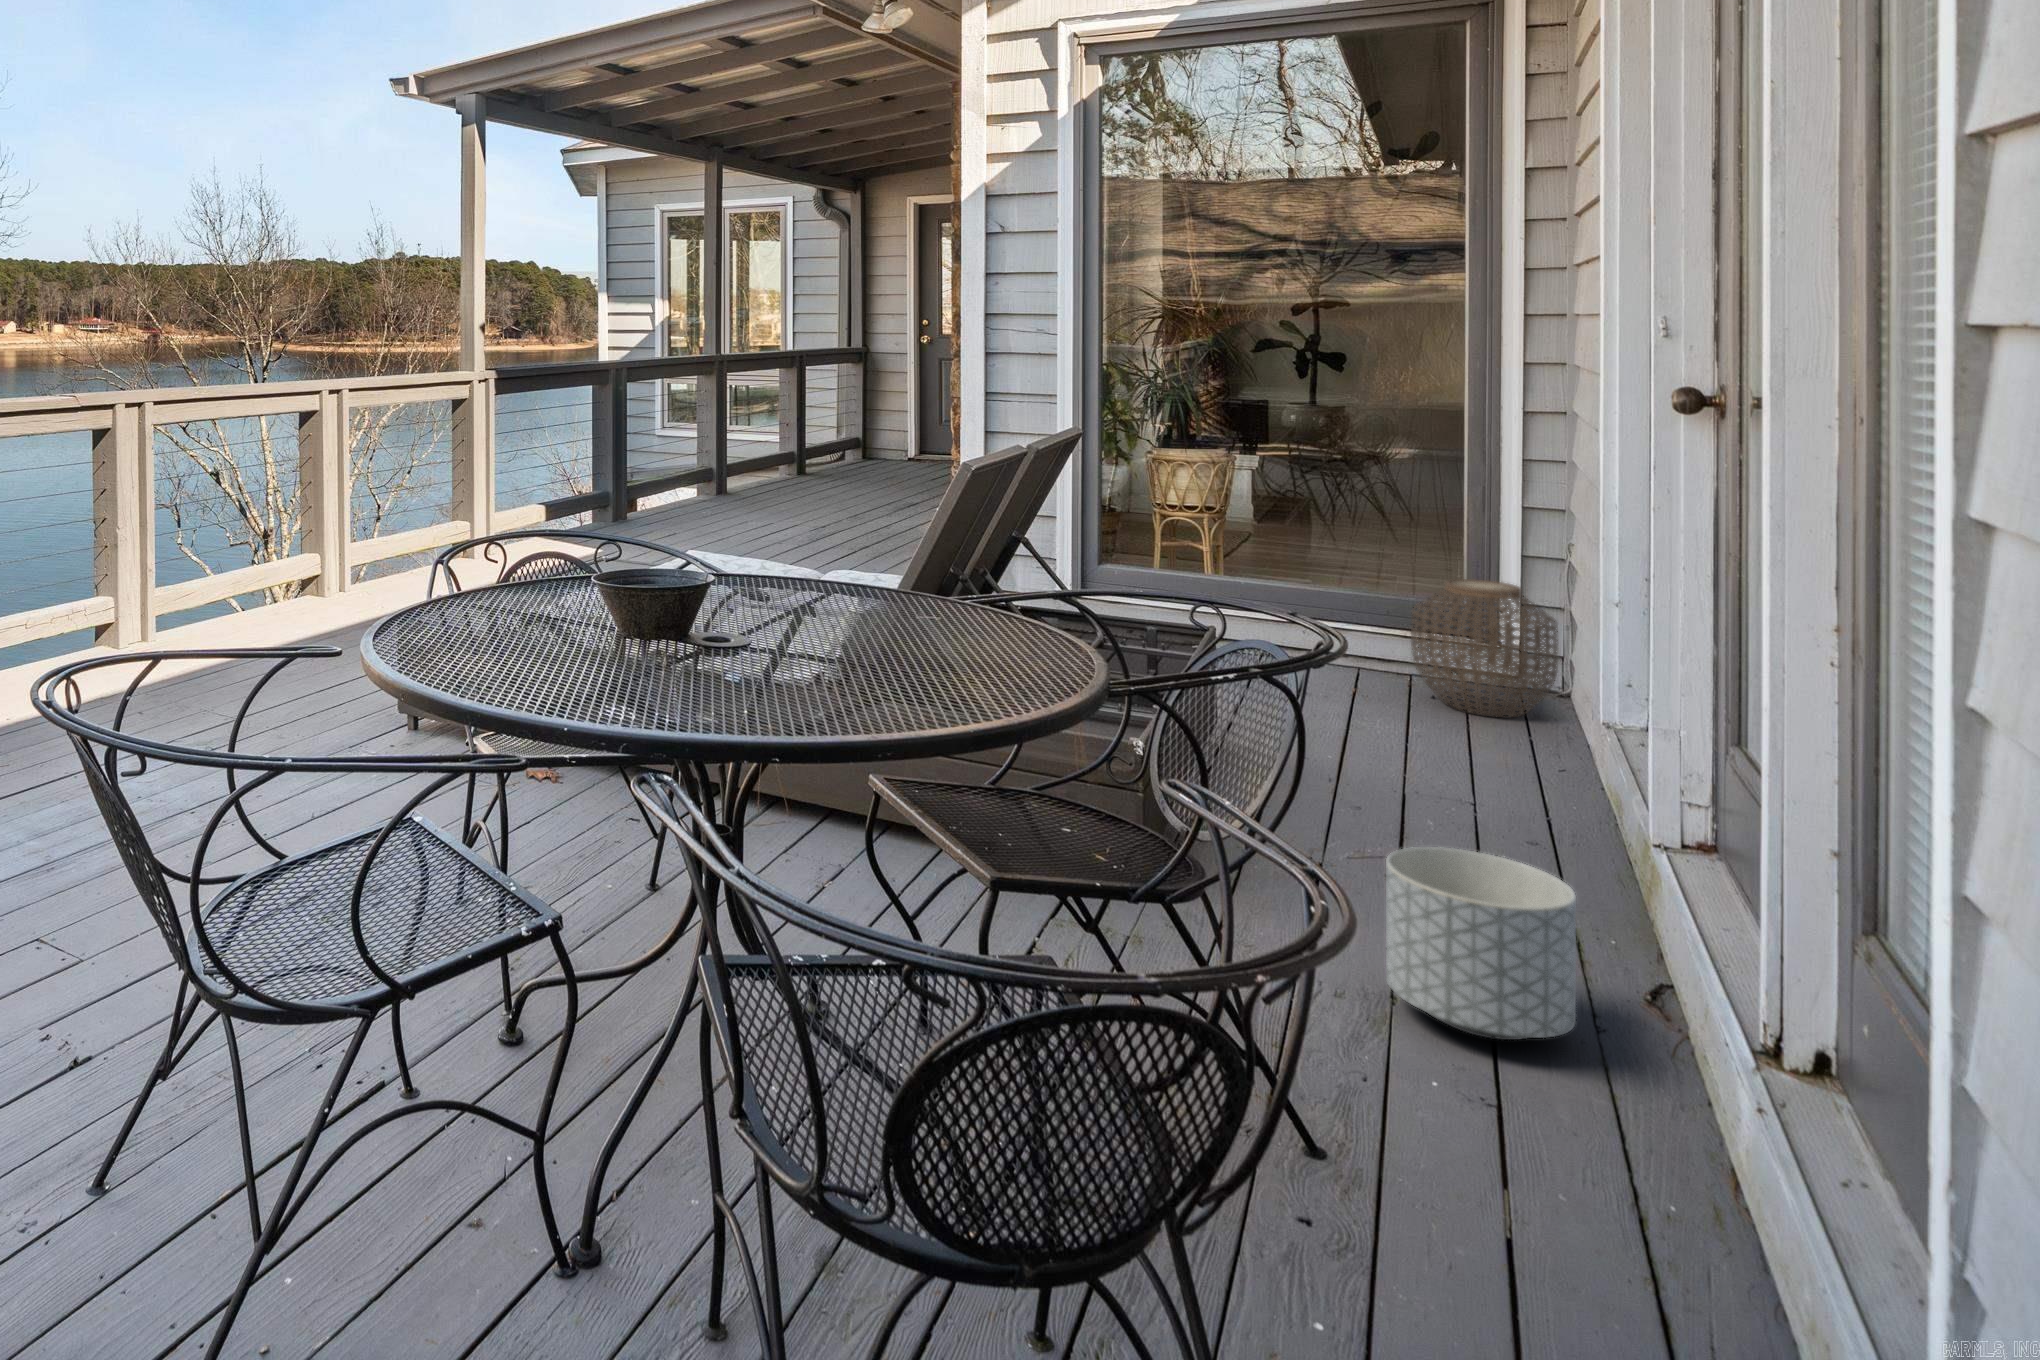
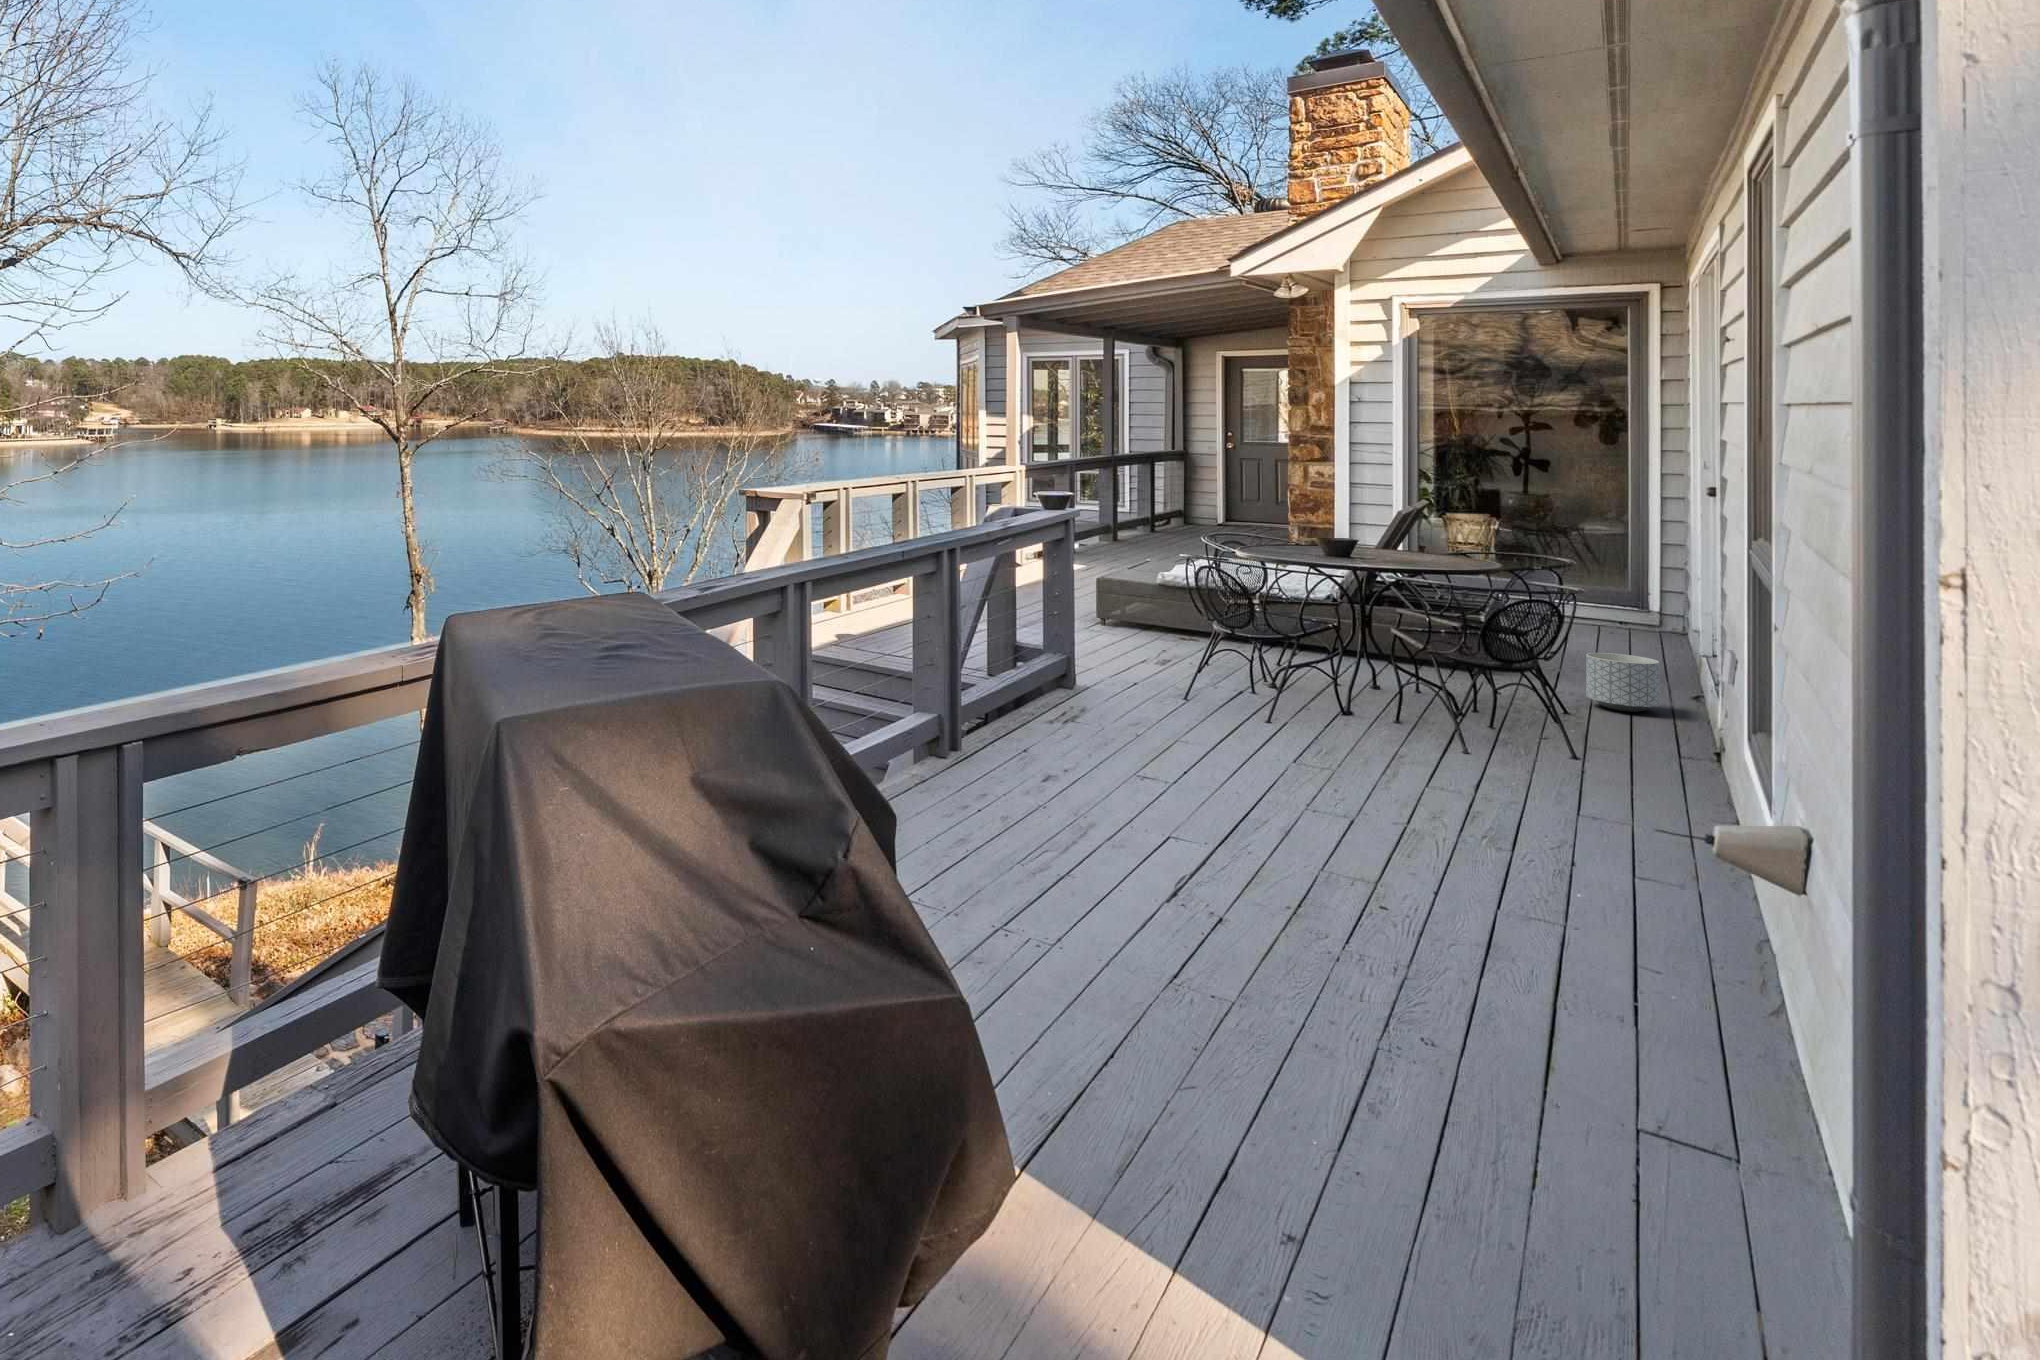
woven basket: present [1411,579,1558,717] -> none [1599,580,1678,645]

